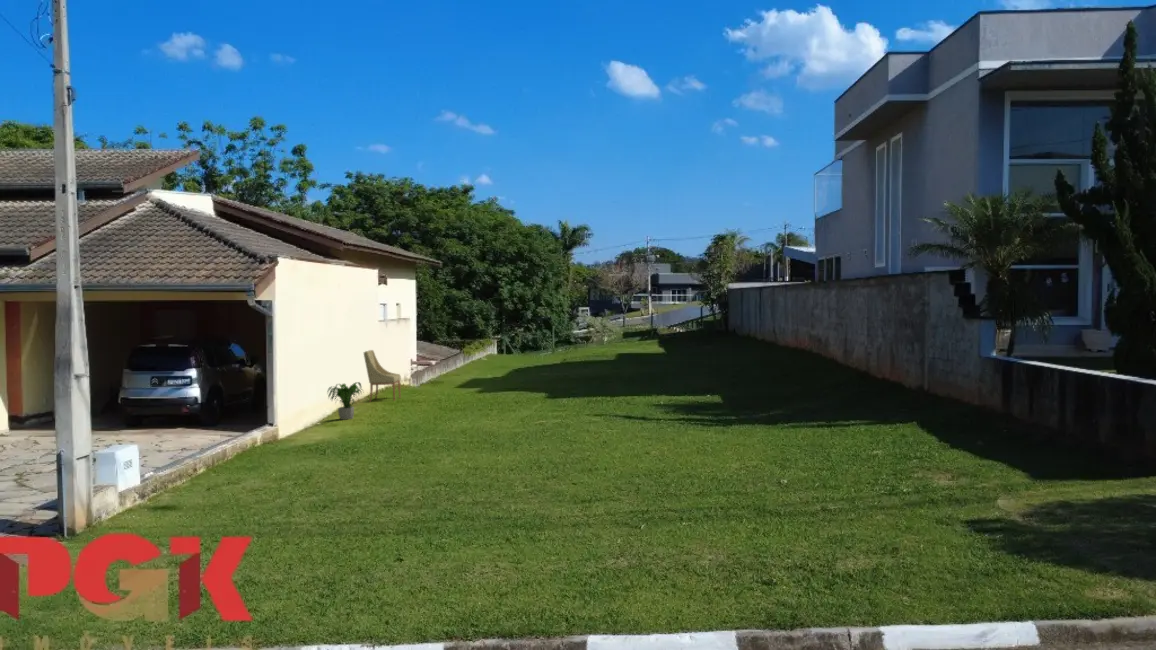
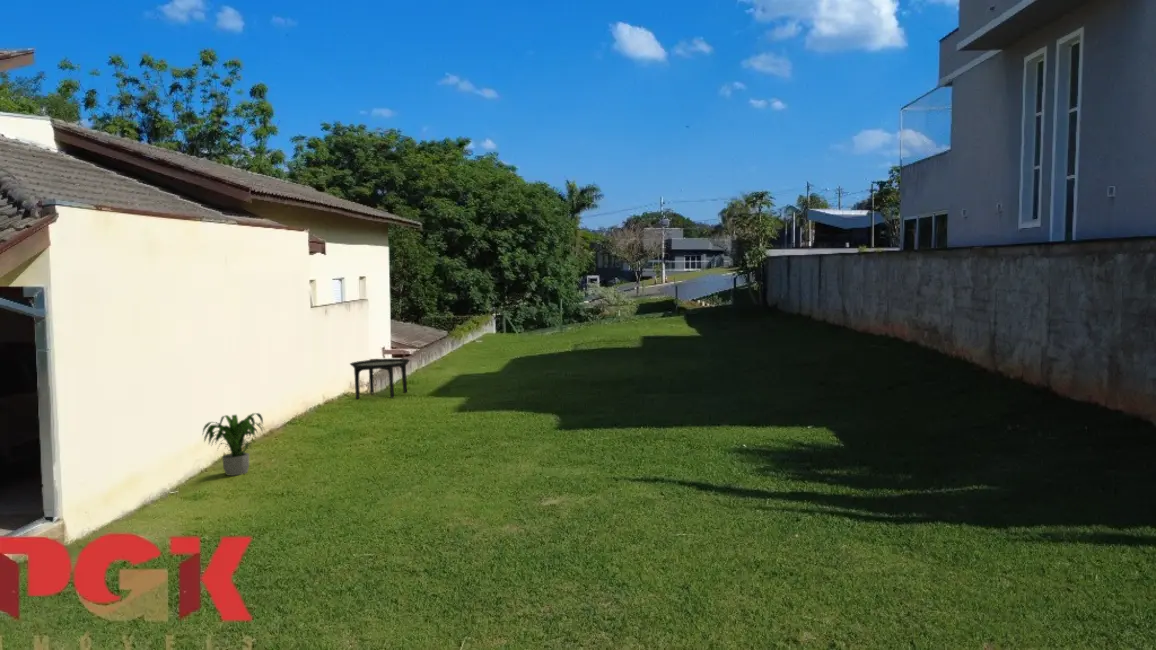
chair: present [364,350,401,401] -> none [286,351,345,429]
round table: none [398,361,441,389] -> present [350,359,409,399]

